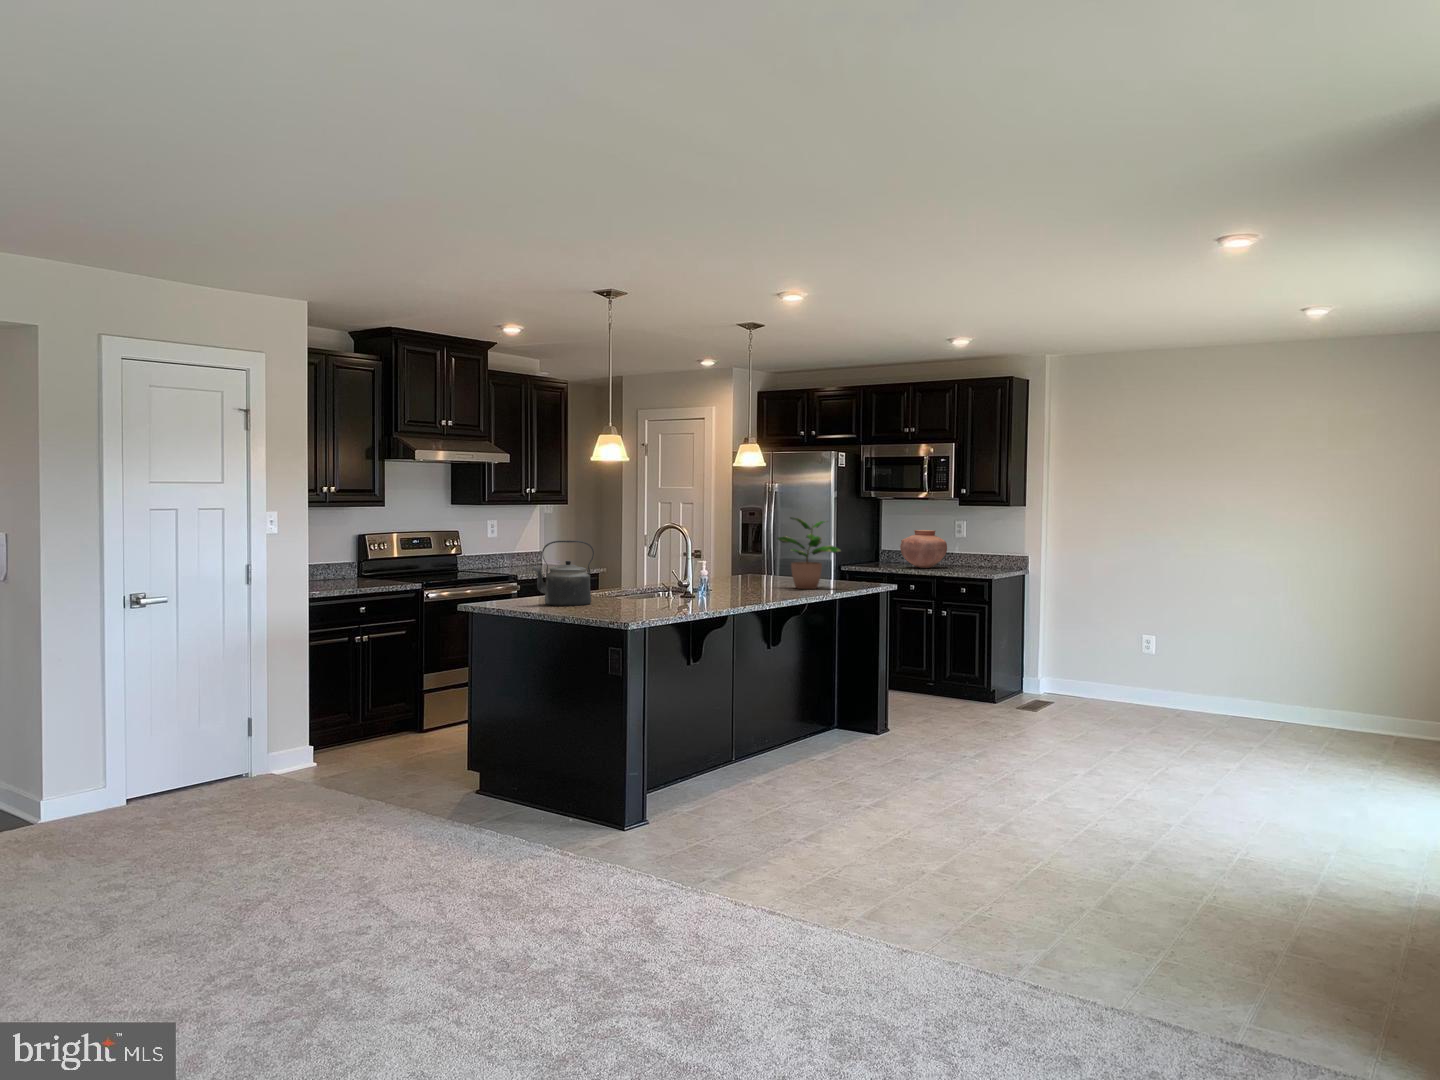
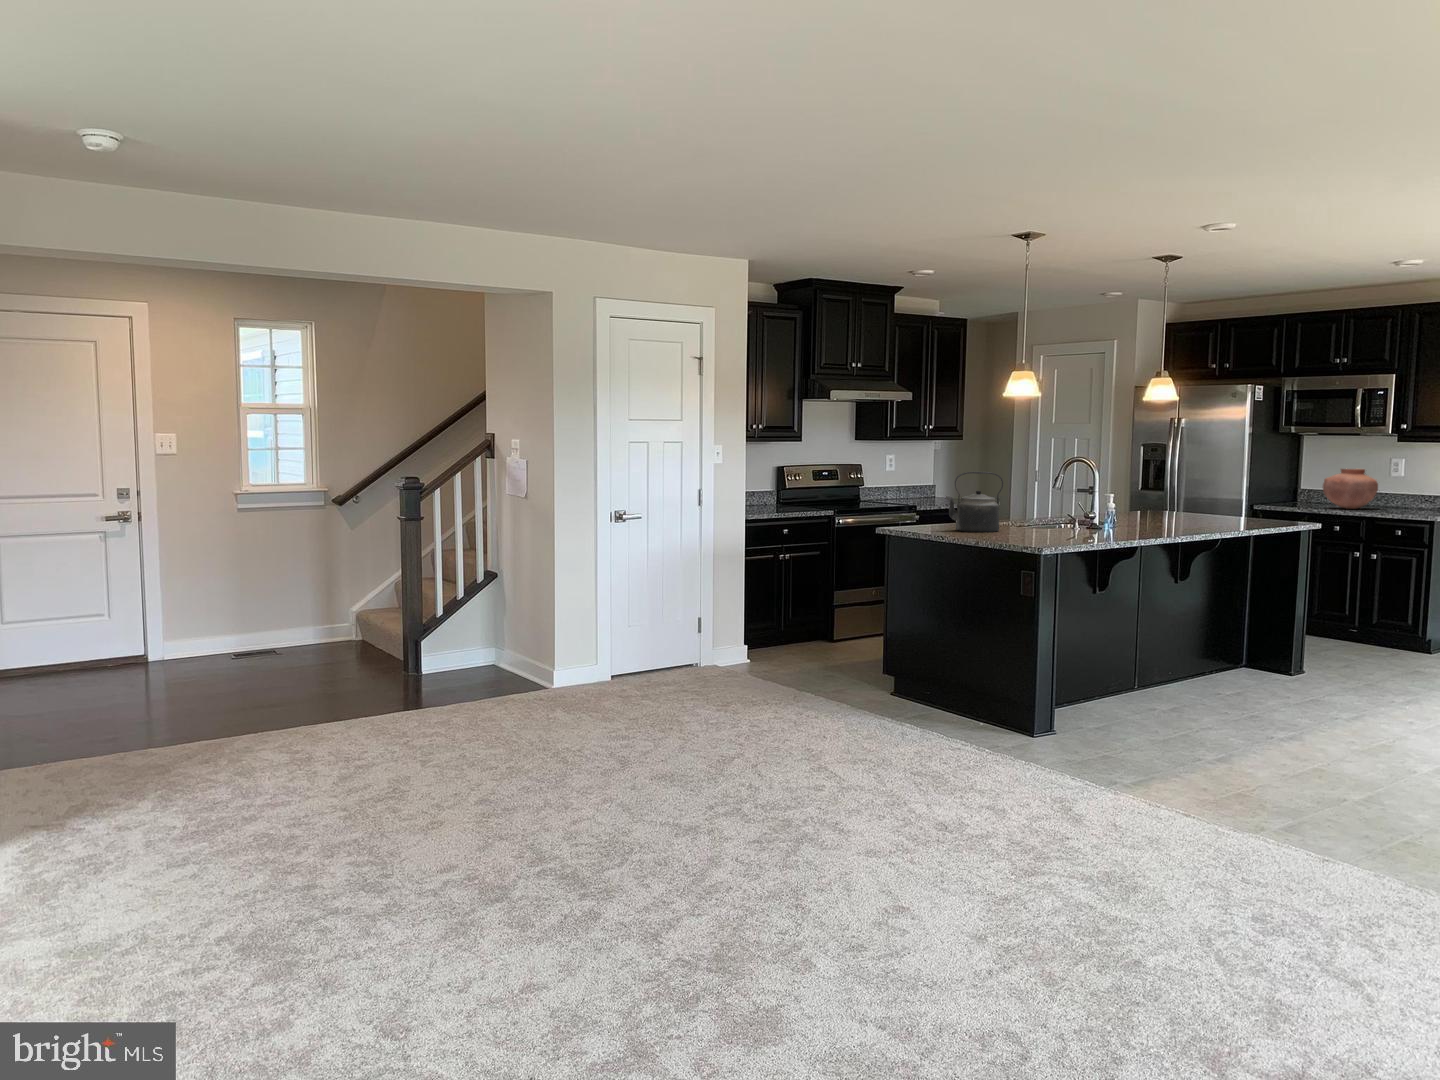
potted plant: present [777,517,841,589] -> none [1186,452,1258,525]

